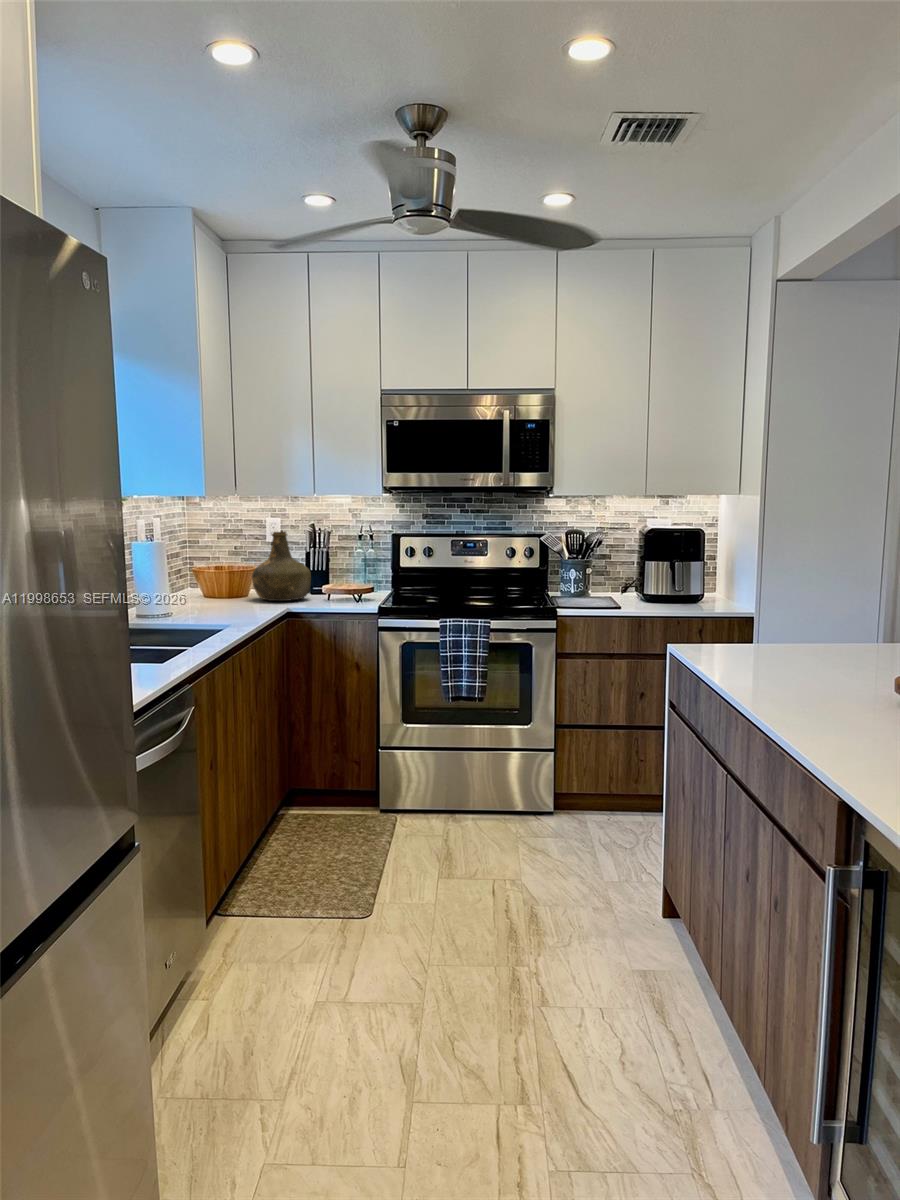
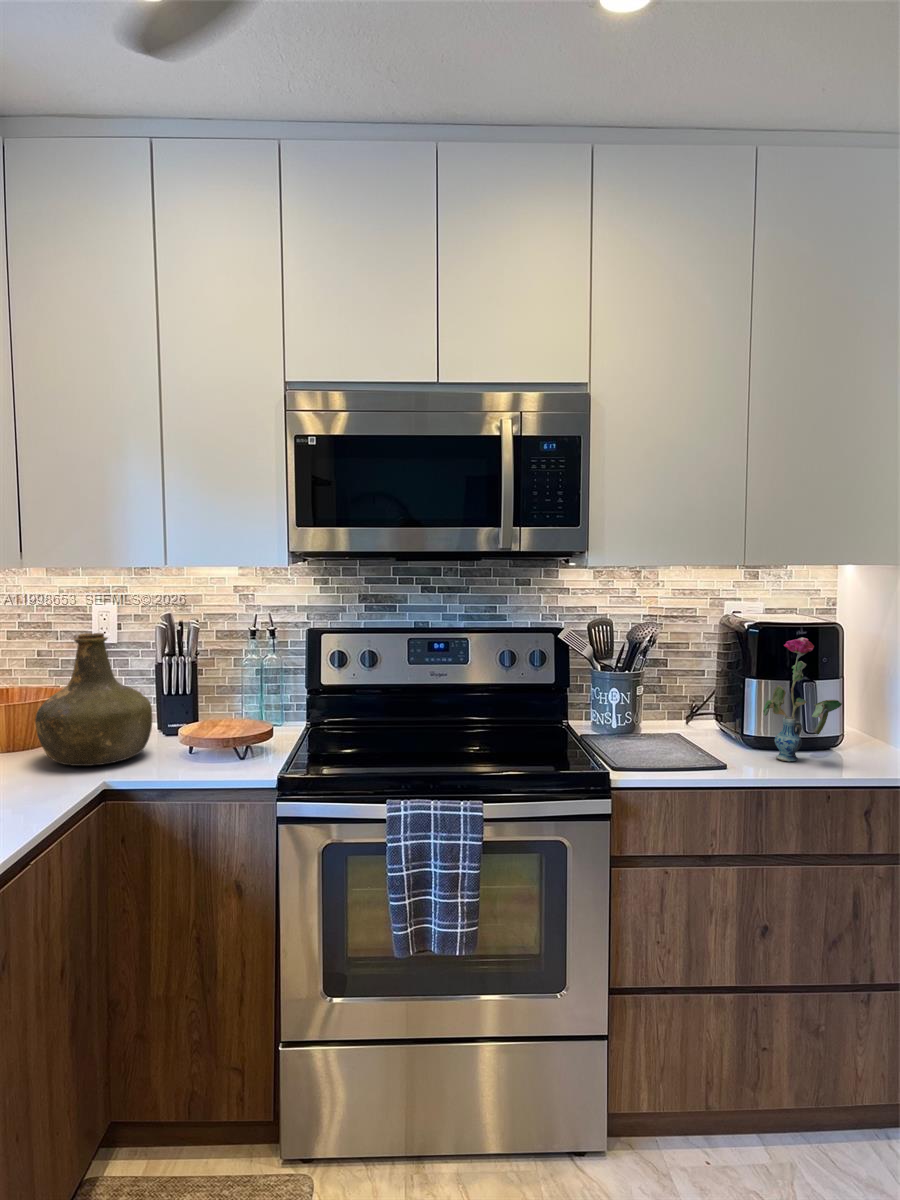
vase: none [651,536,692,606] -> present [763,638,842,761]

